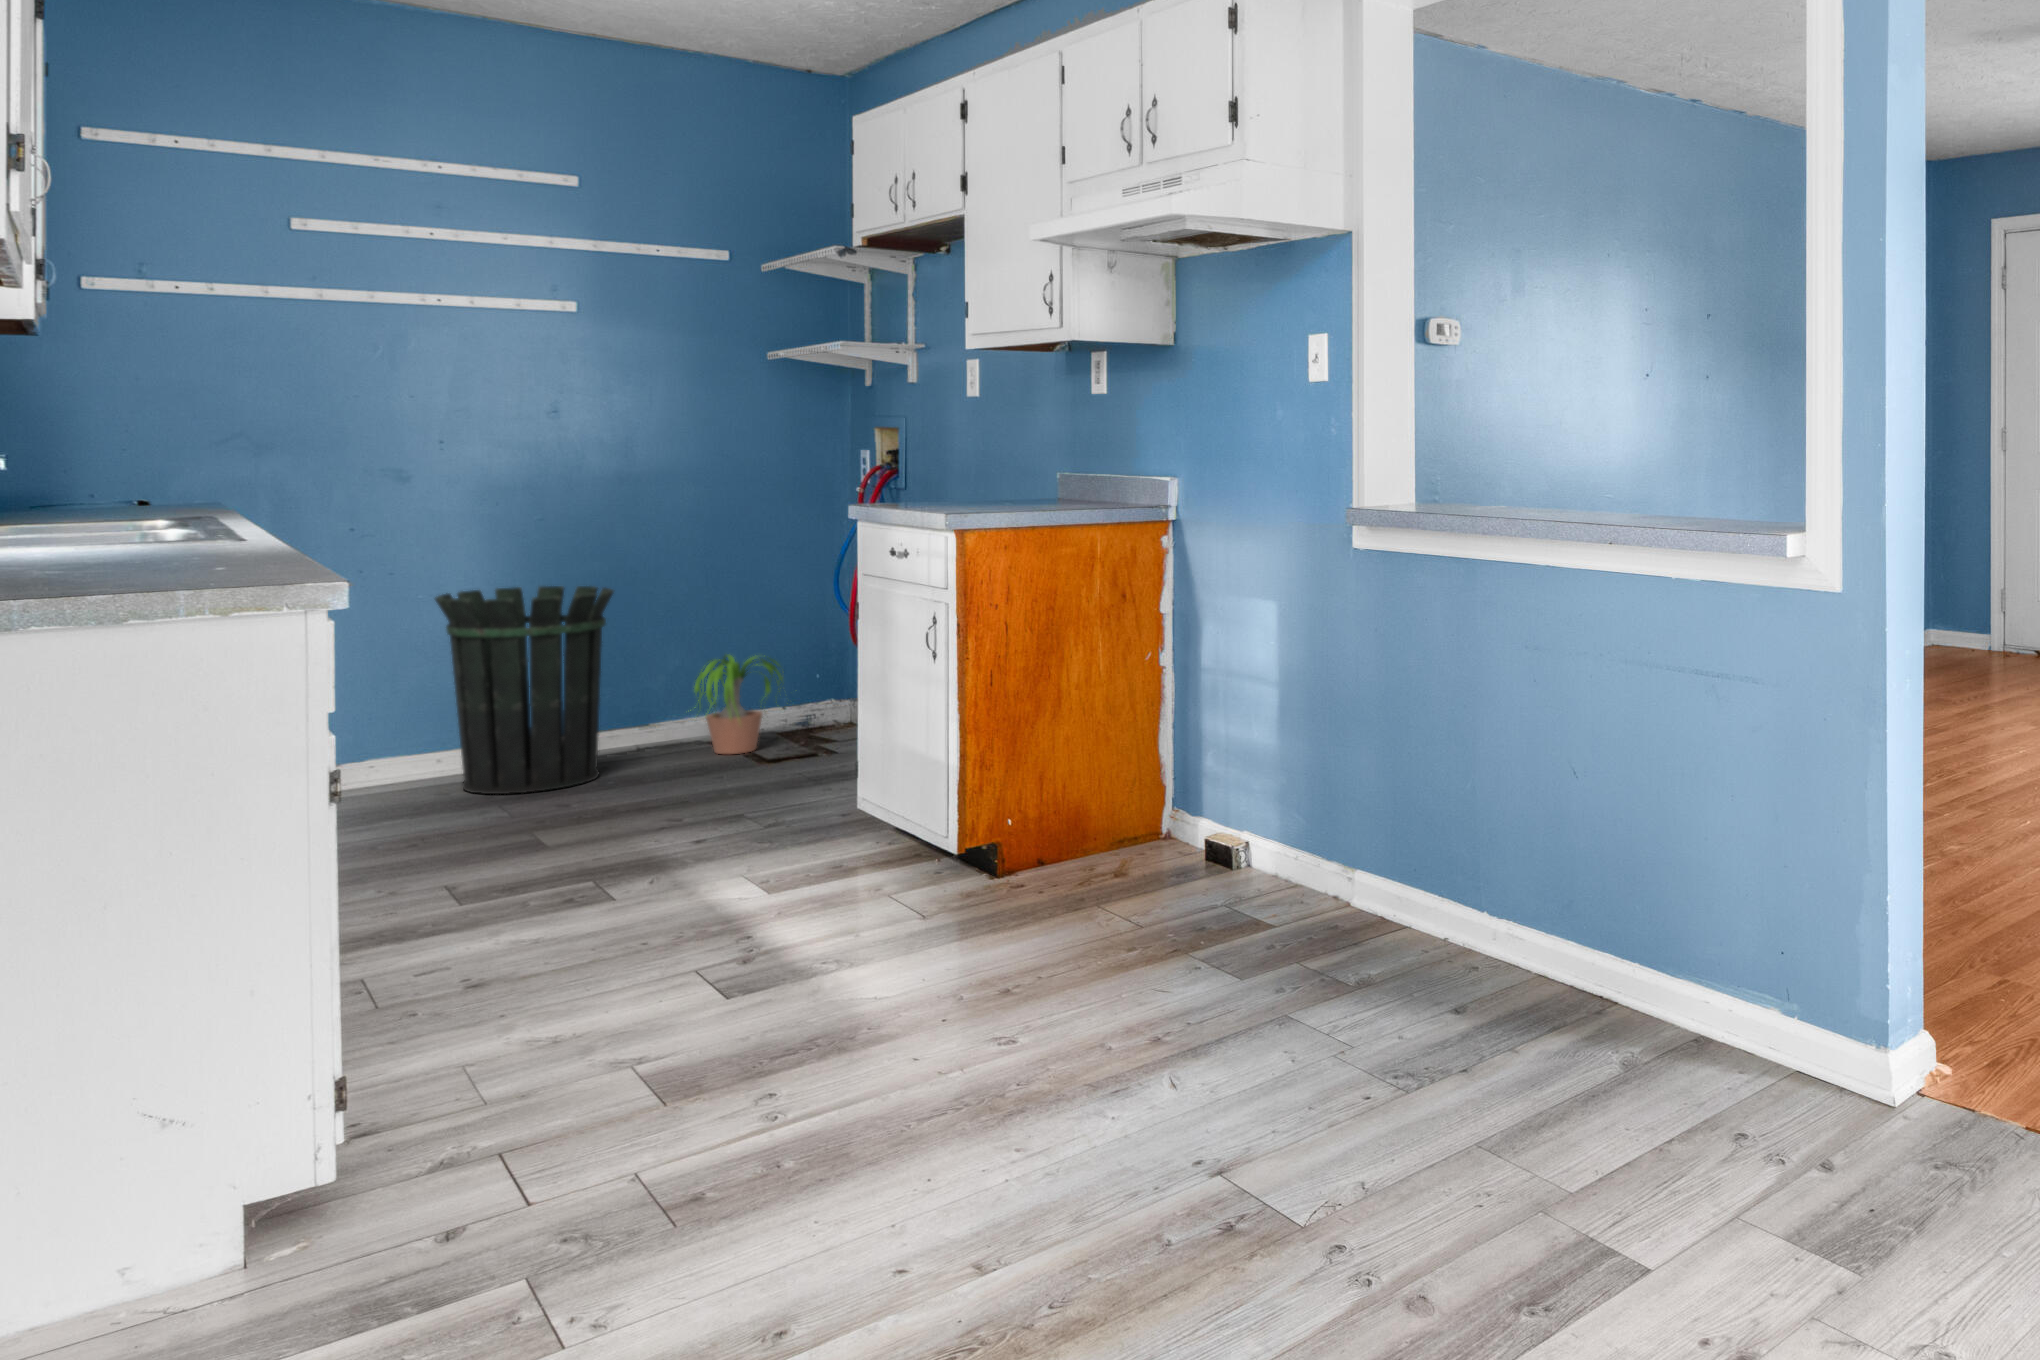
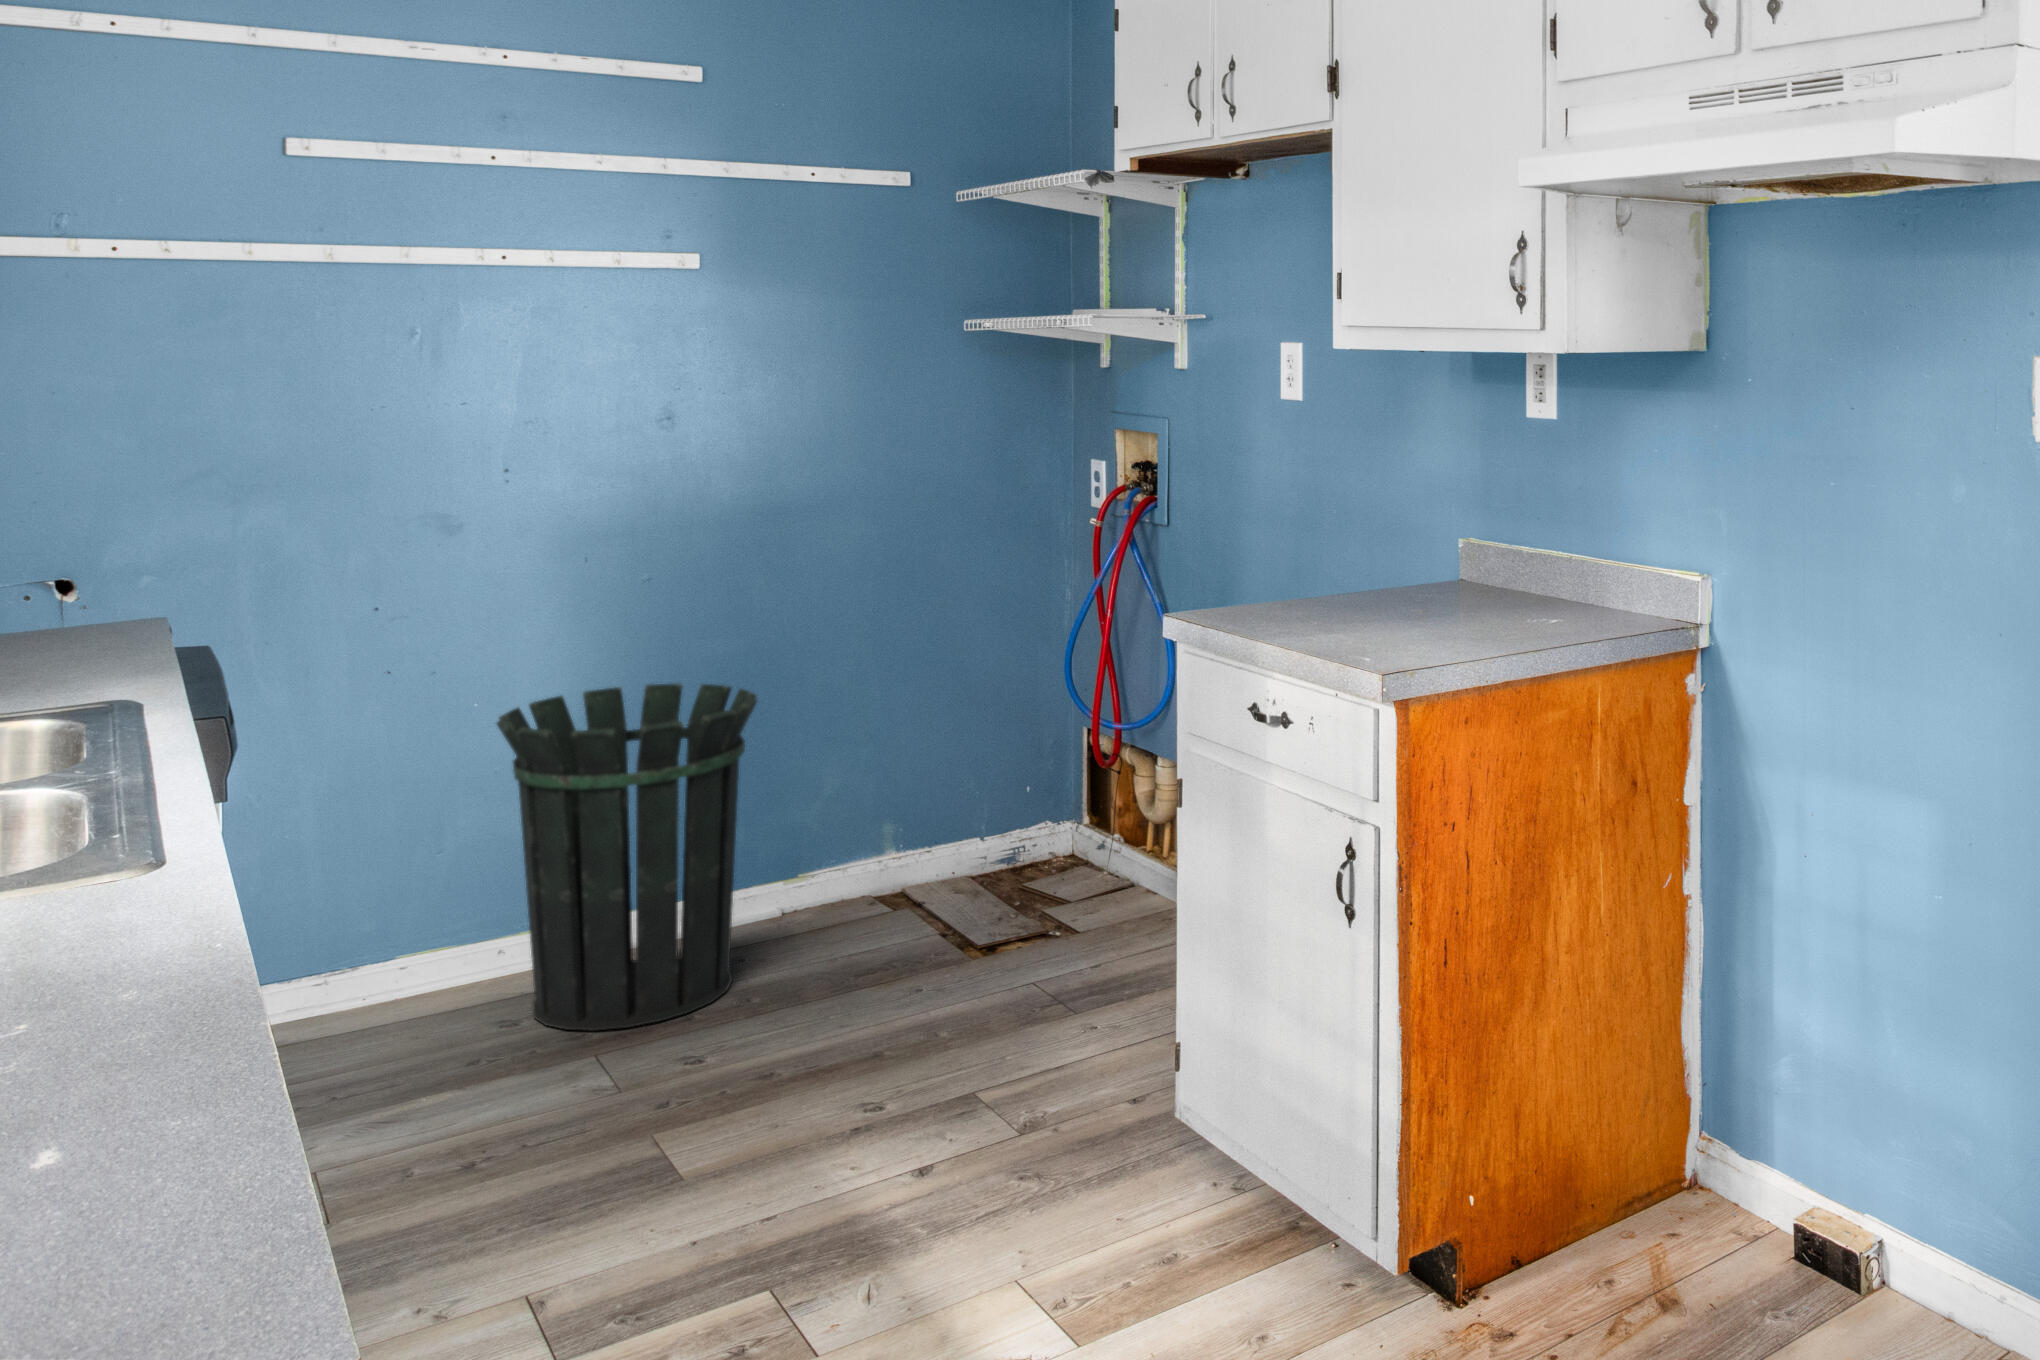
potted plant: present [694,654,783,754] -> none [850,772,1012,929]

